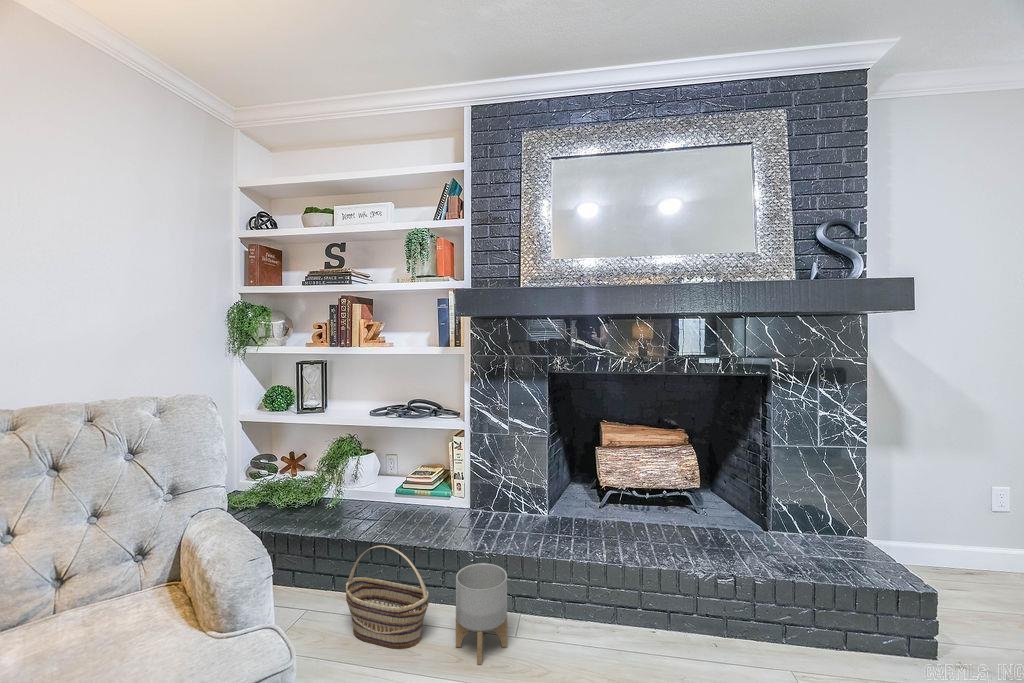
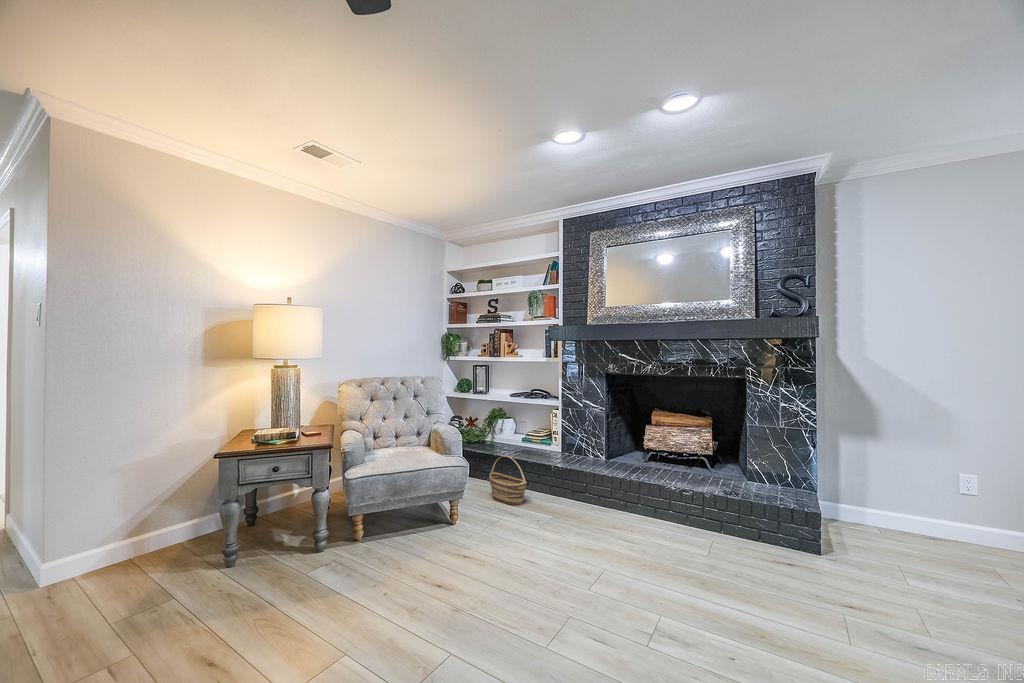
planter: present [456,563,507,664] -> none [538,471,564,515]

